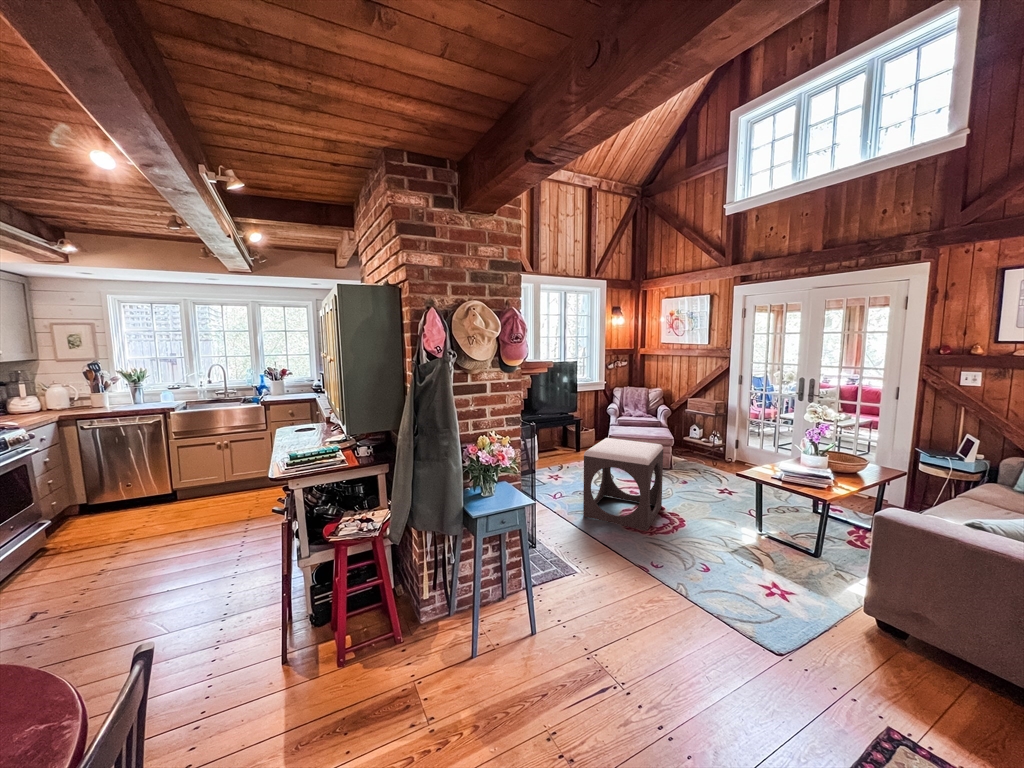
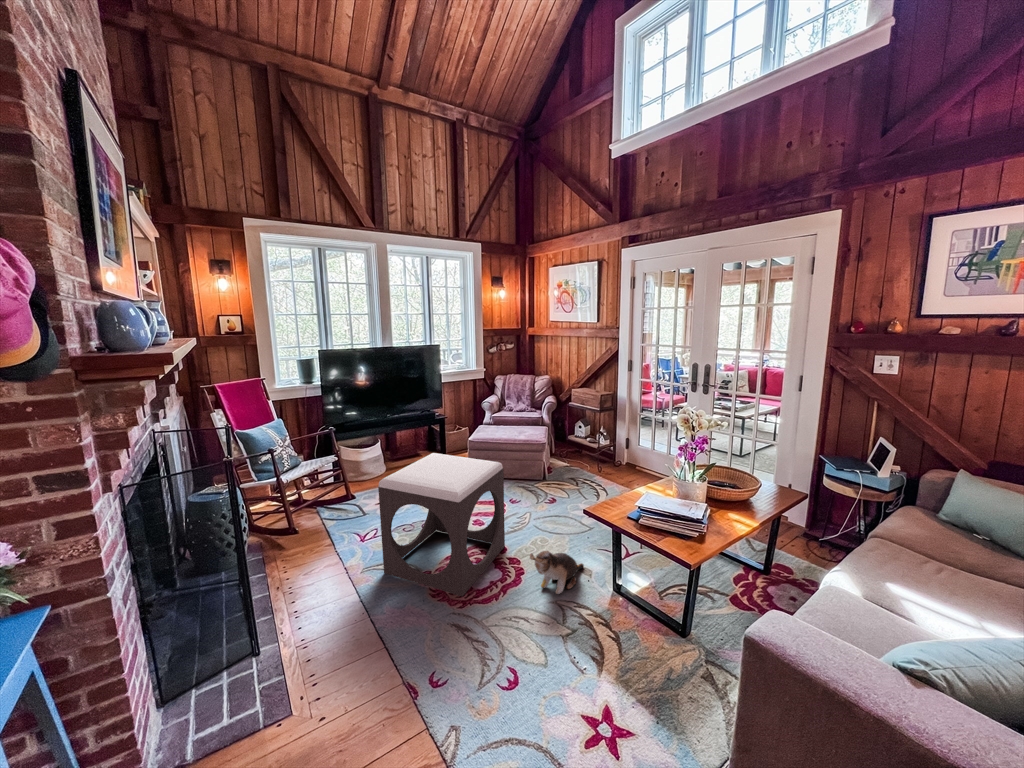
plush toy: none [696,502,728,533] -> present [530,551,583,594]

